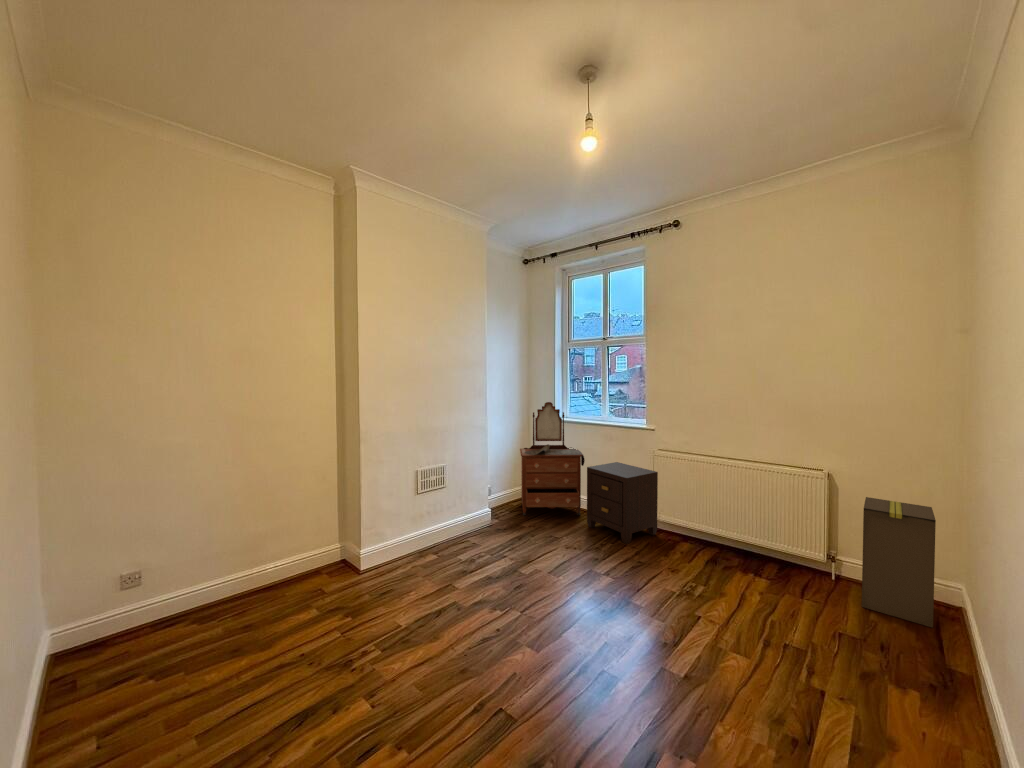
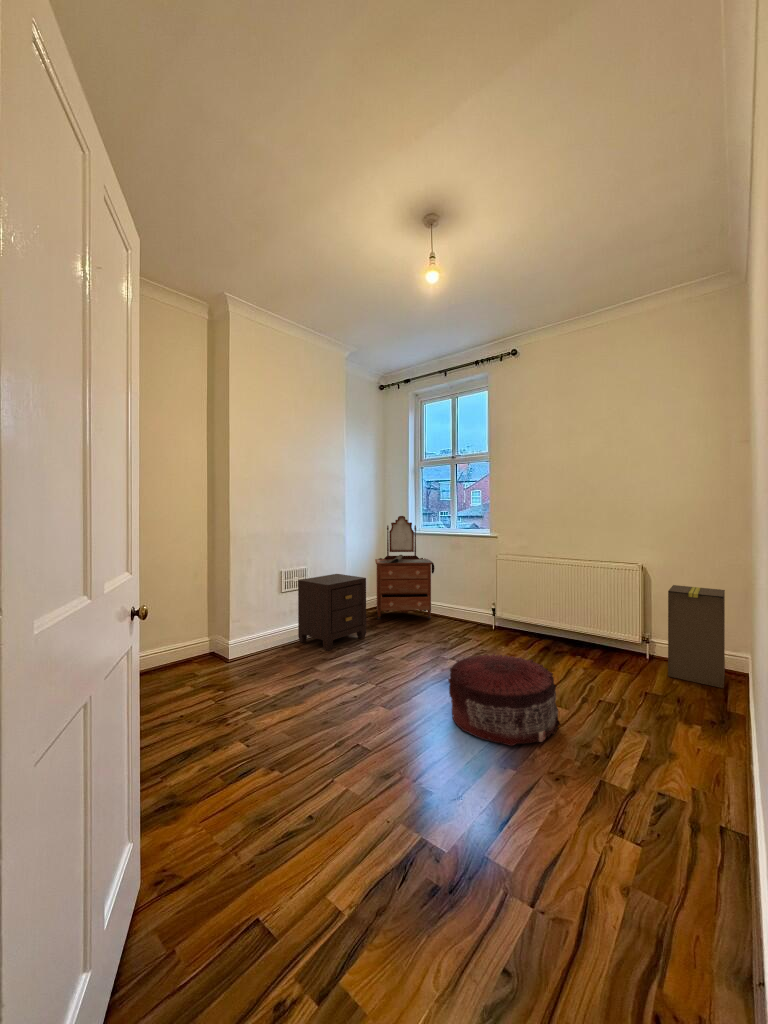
nightstand: present [587,462,658,544] -> present [298,574,366,651]
pouf: none [606,585,745,720] -> present [448,654,561,746]

